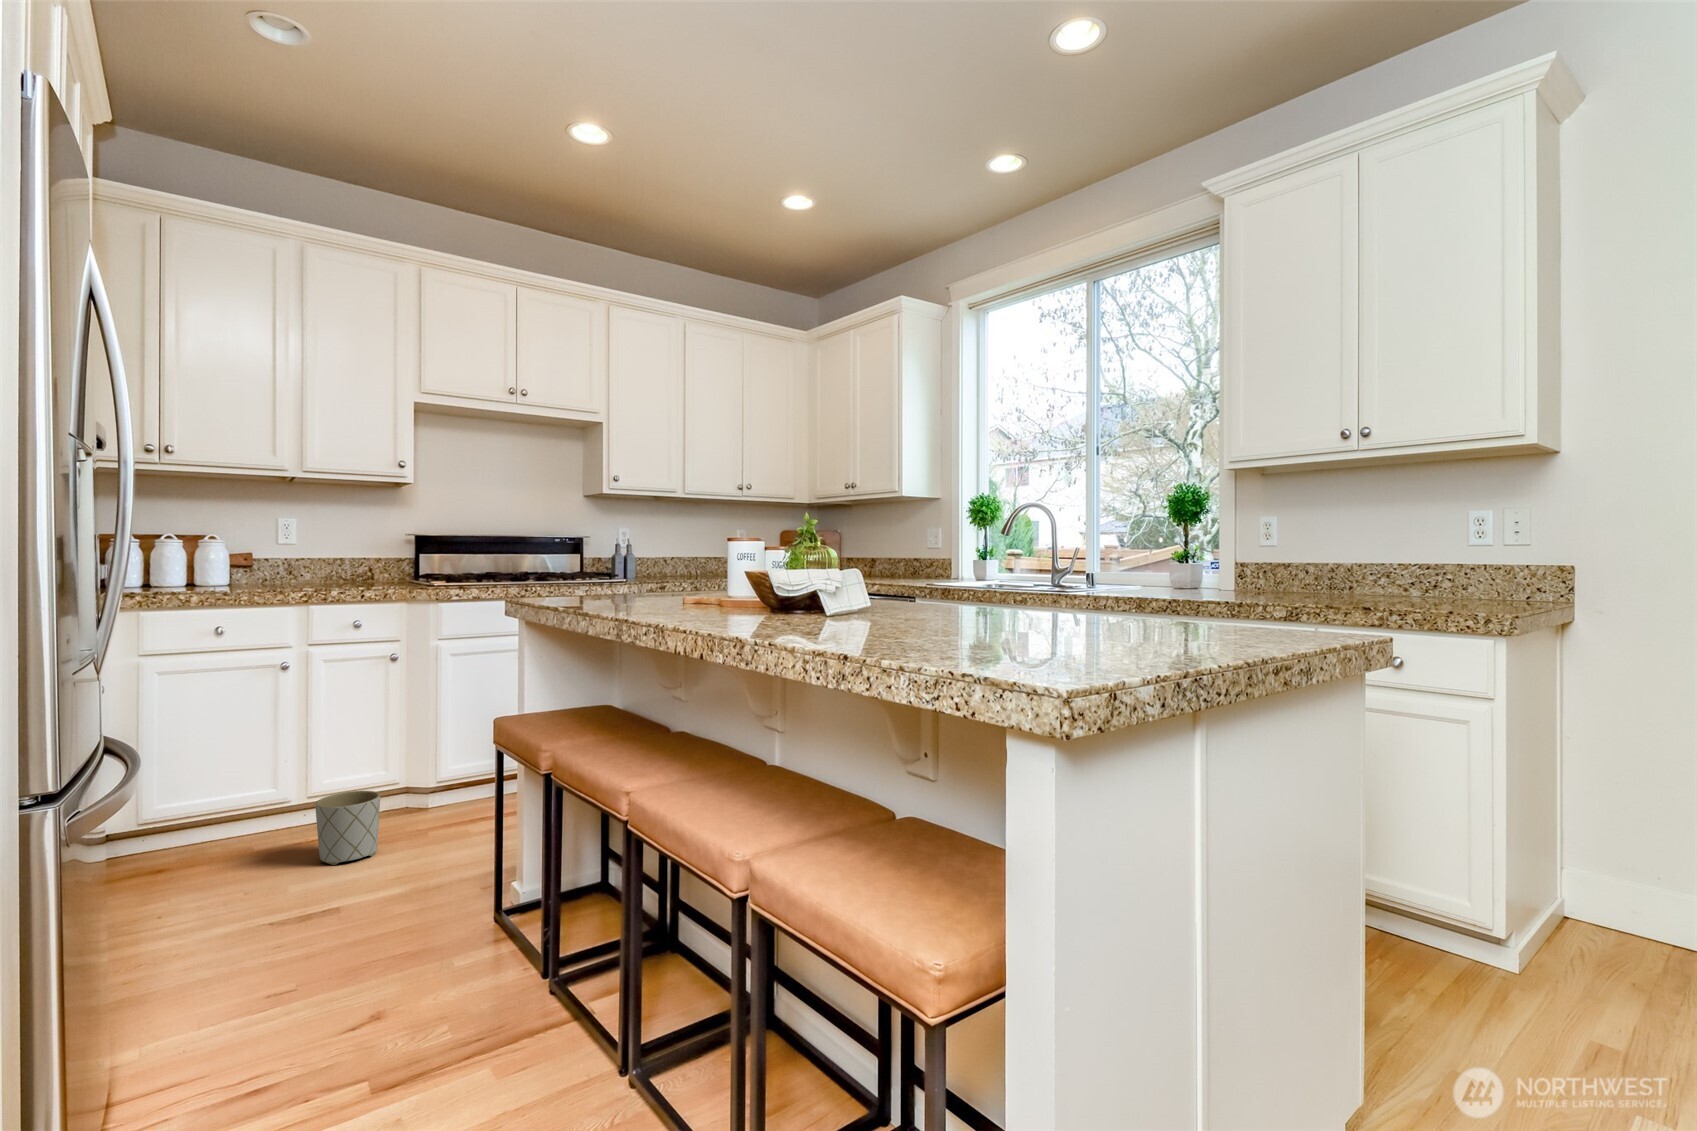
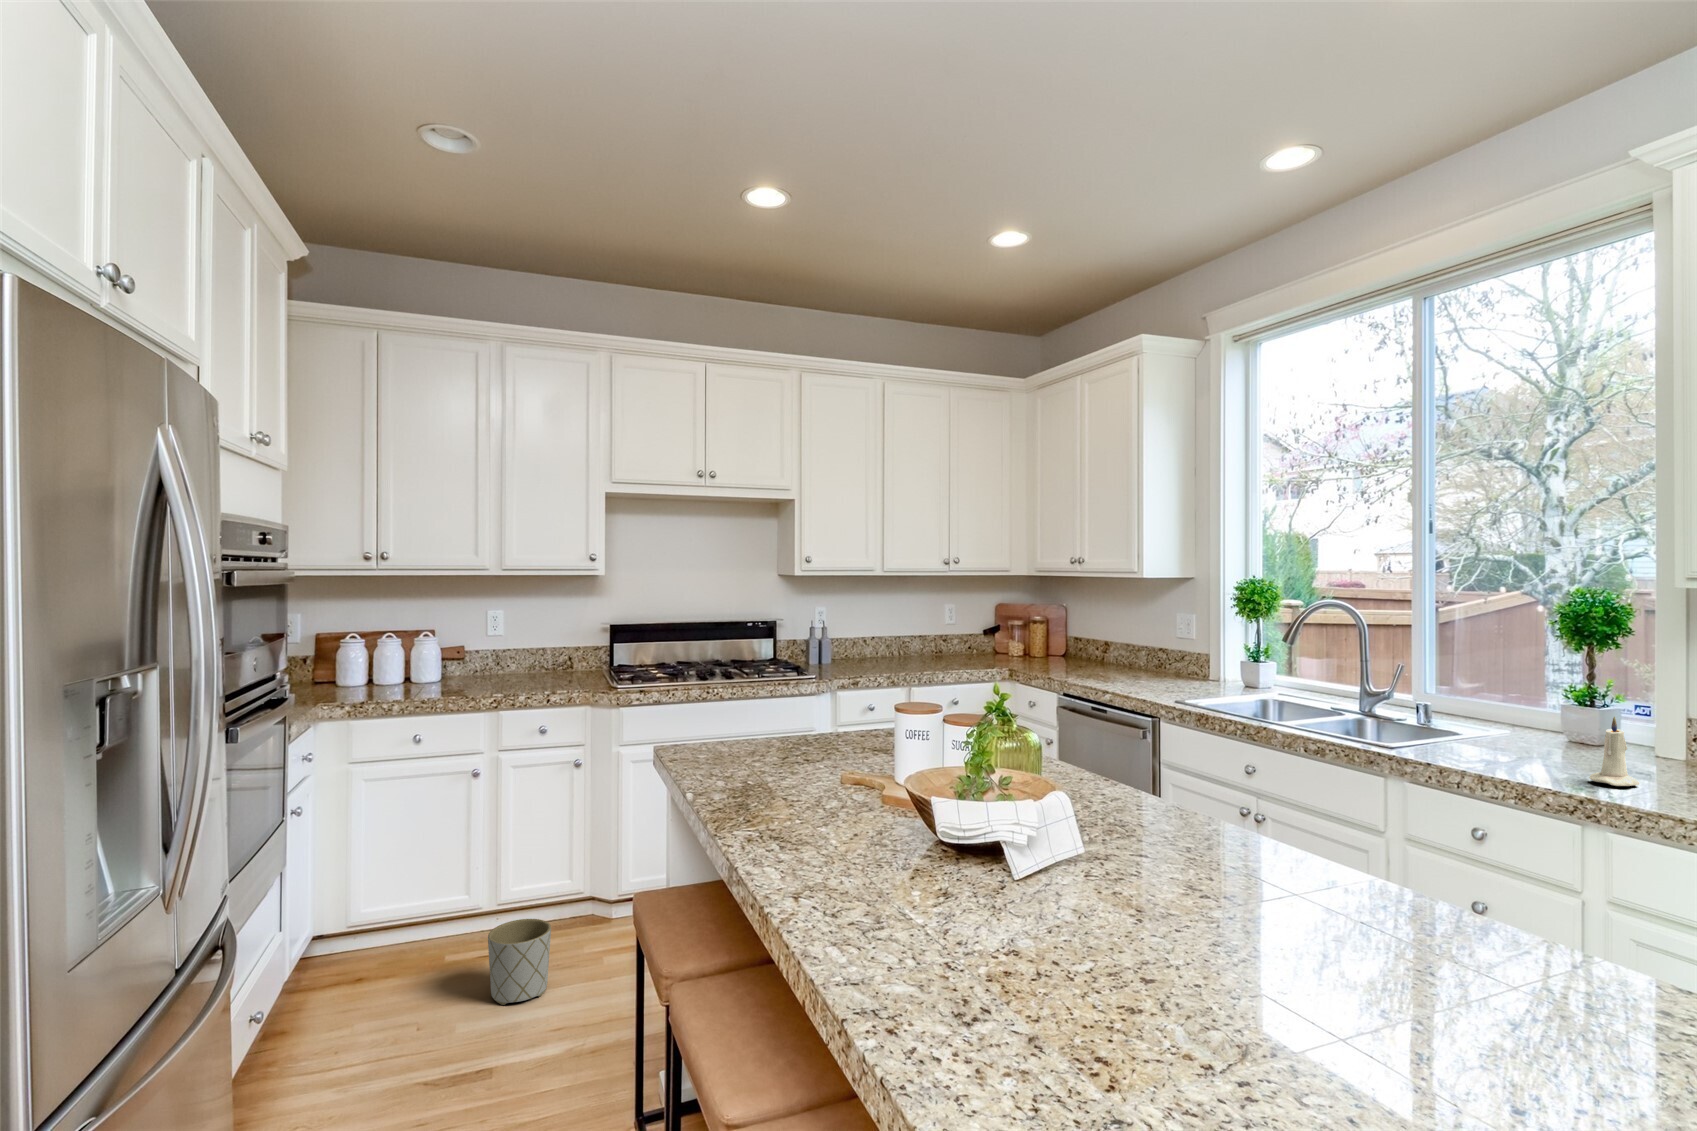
candle: none [1180,552,1206,596] -> present [1589,717,1639,786]

